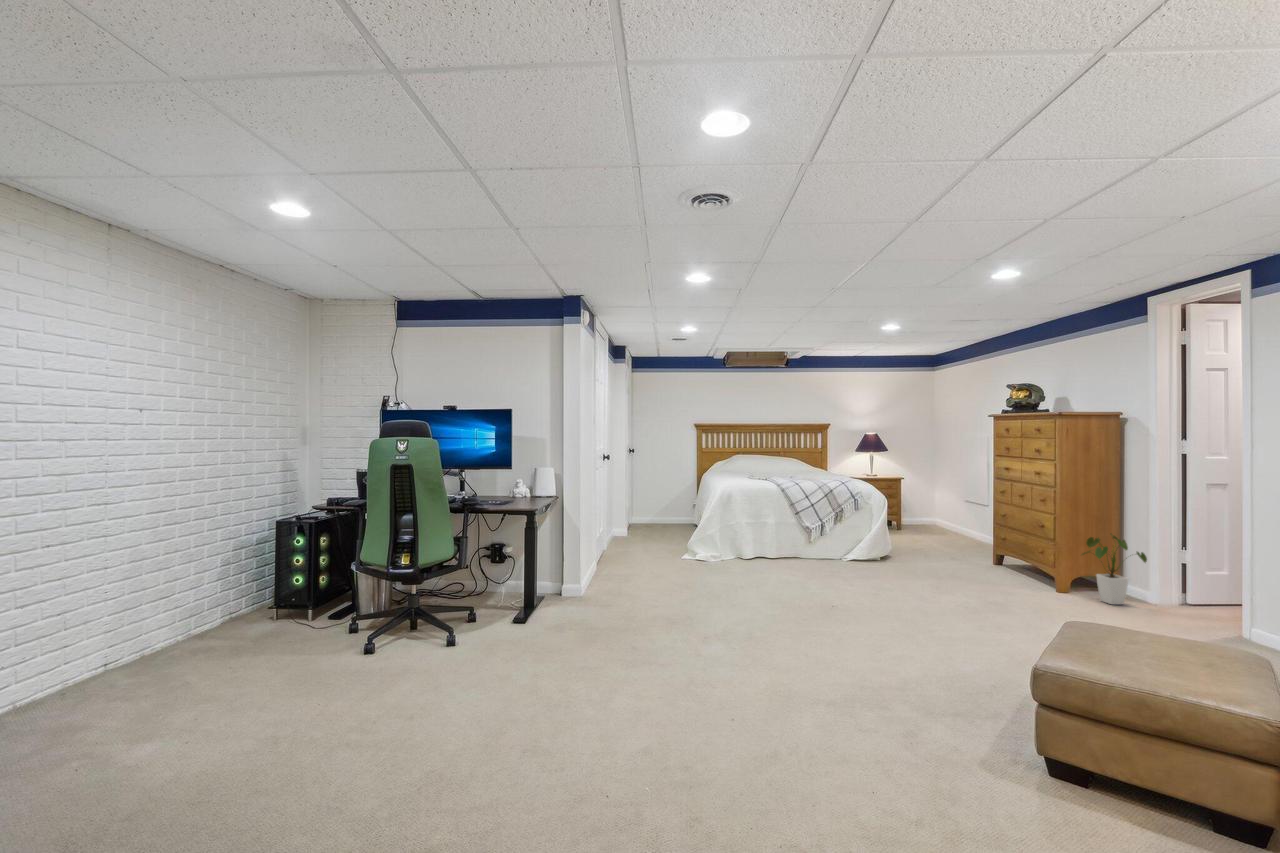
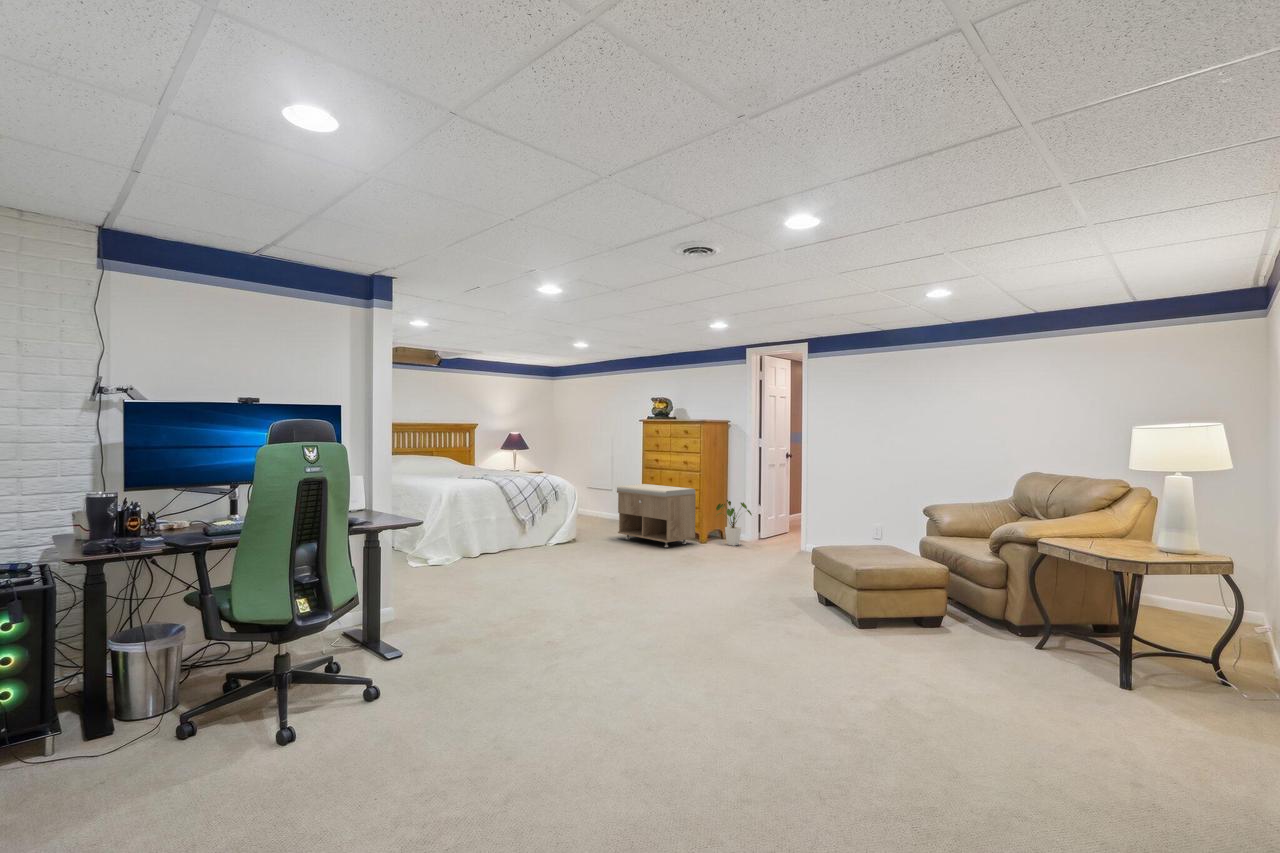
storage bench: none [942,499,1047,588] -> present [617,484,696,547]

